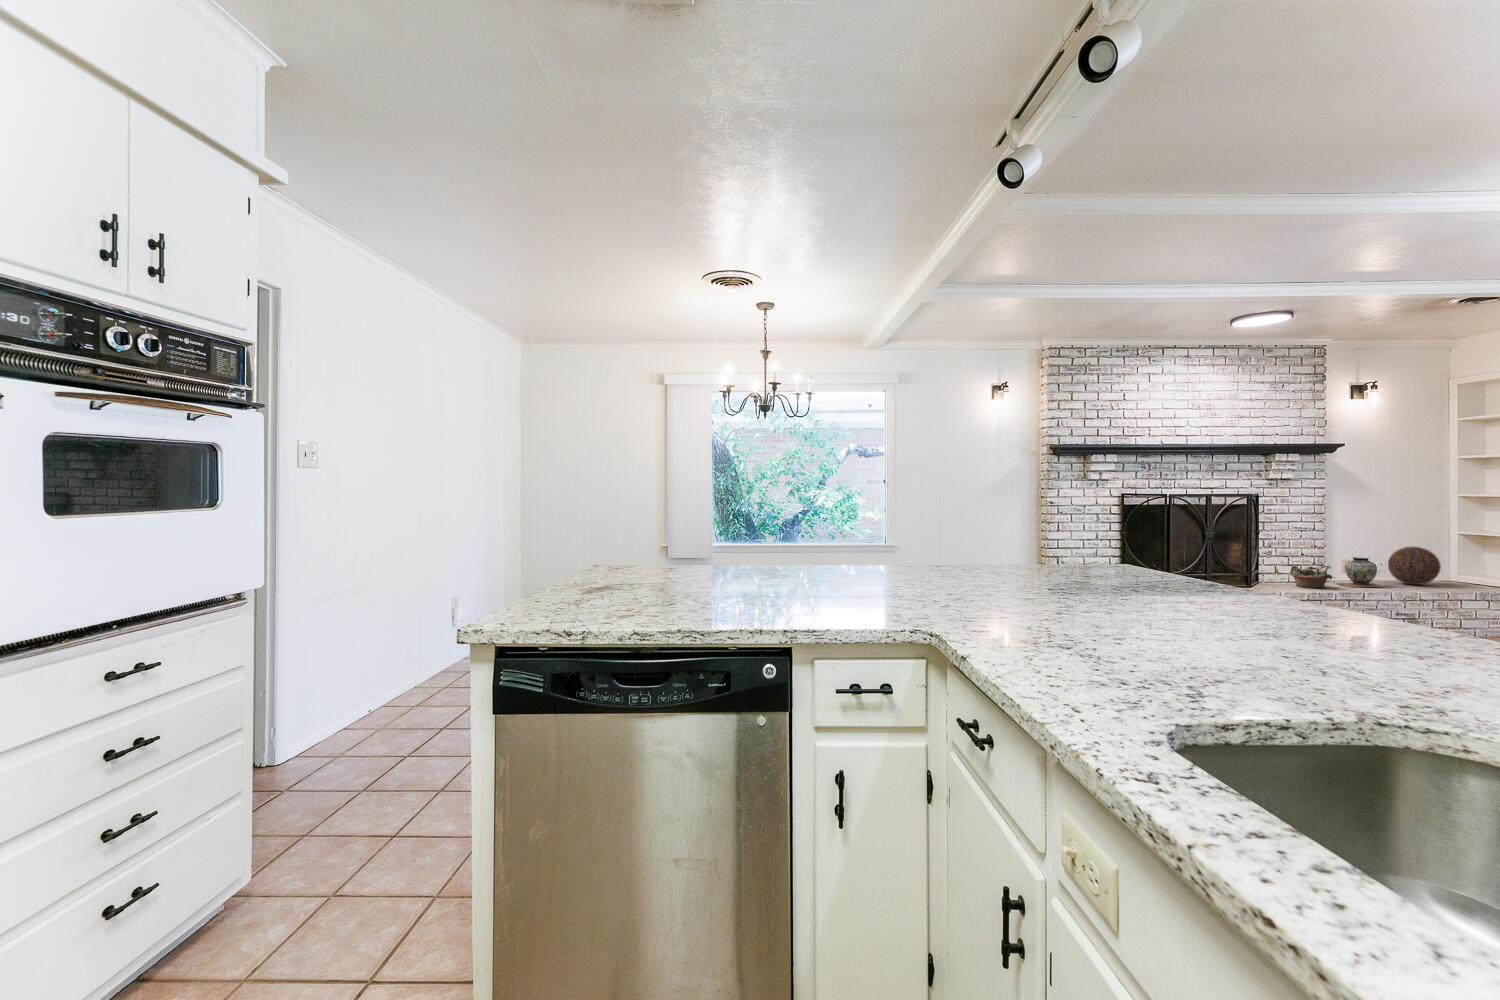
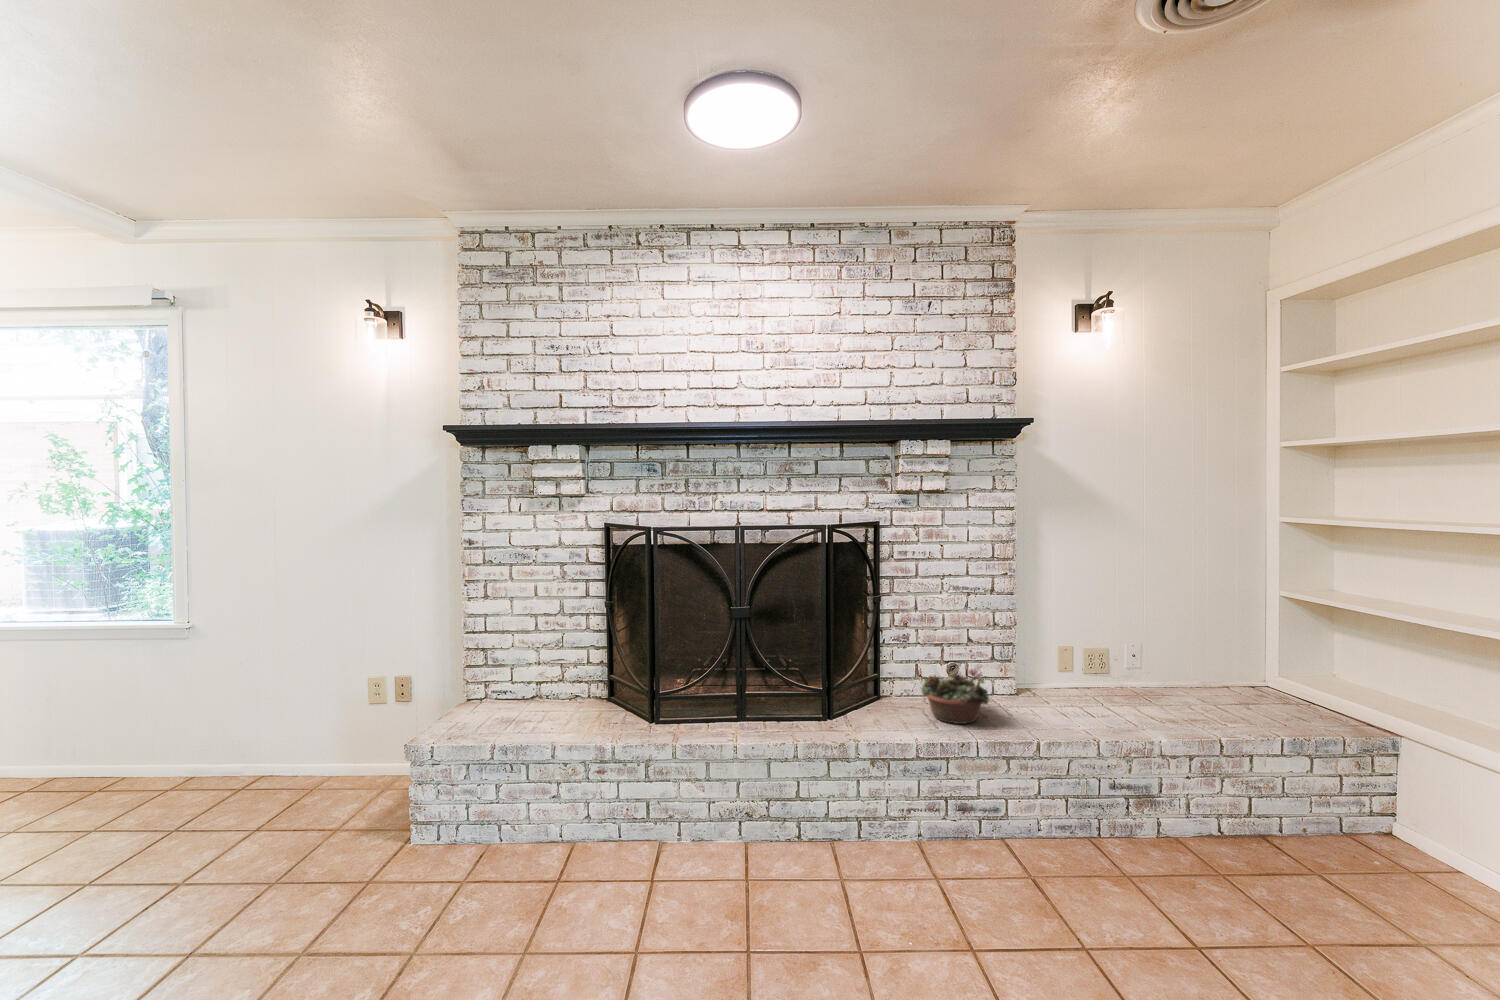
decorative orb: present [1388,547,1441,585] -> none [1134,627,1225,706]
decorative vase: present [1336,557,1383,587] -> none [1025,649,1103,717]

